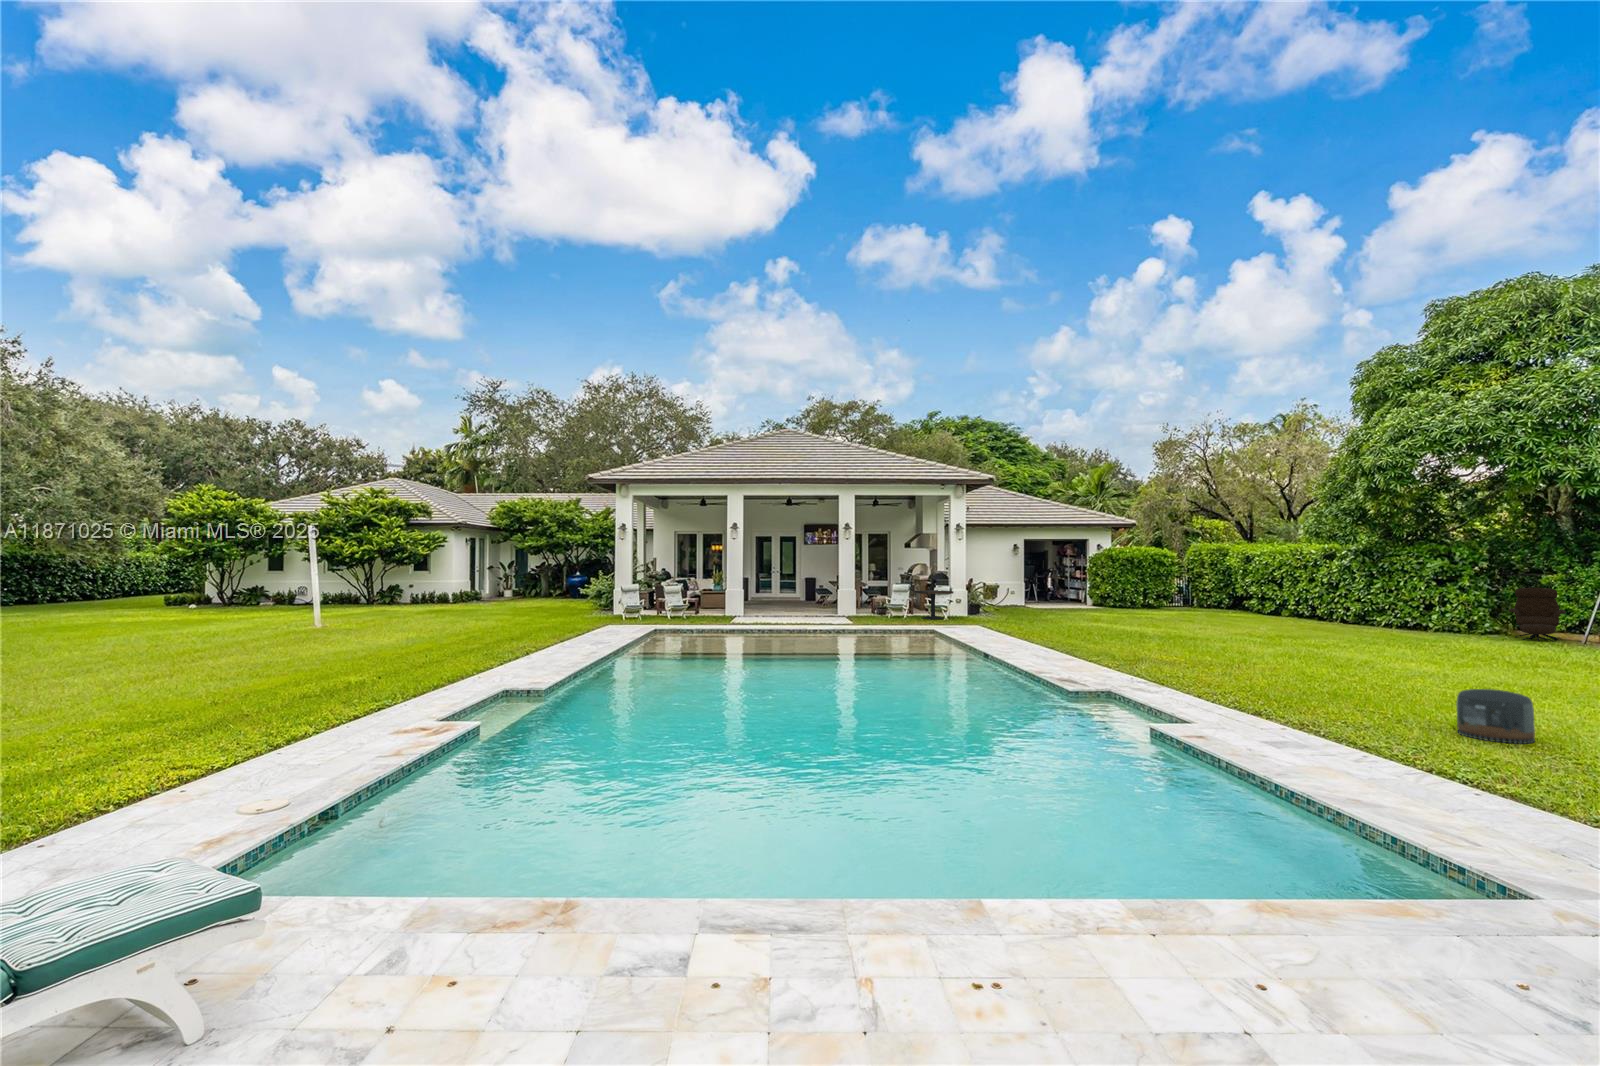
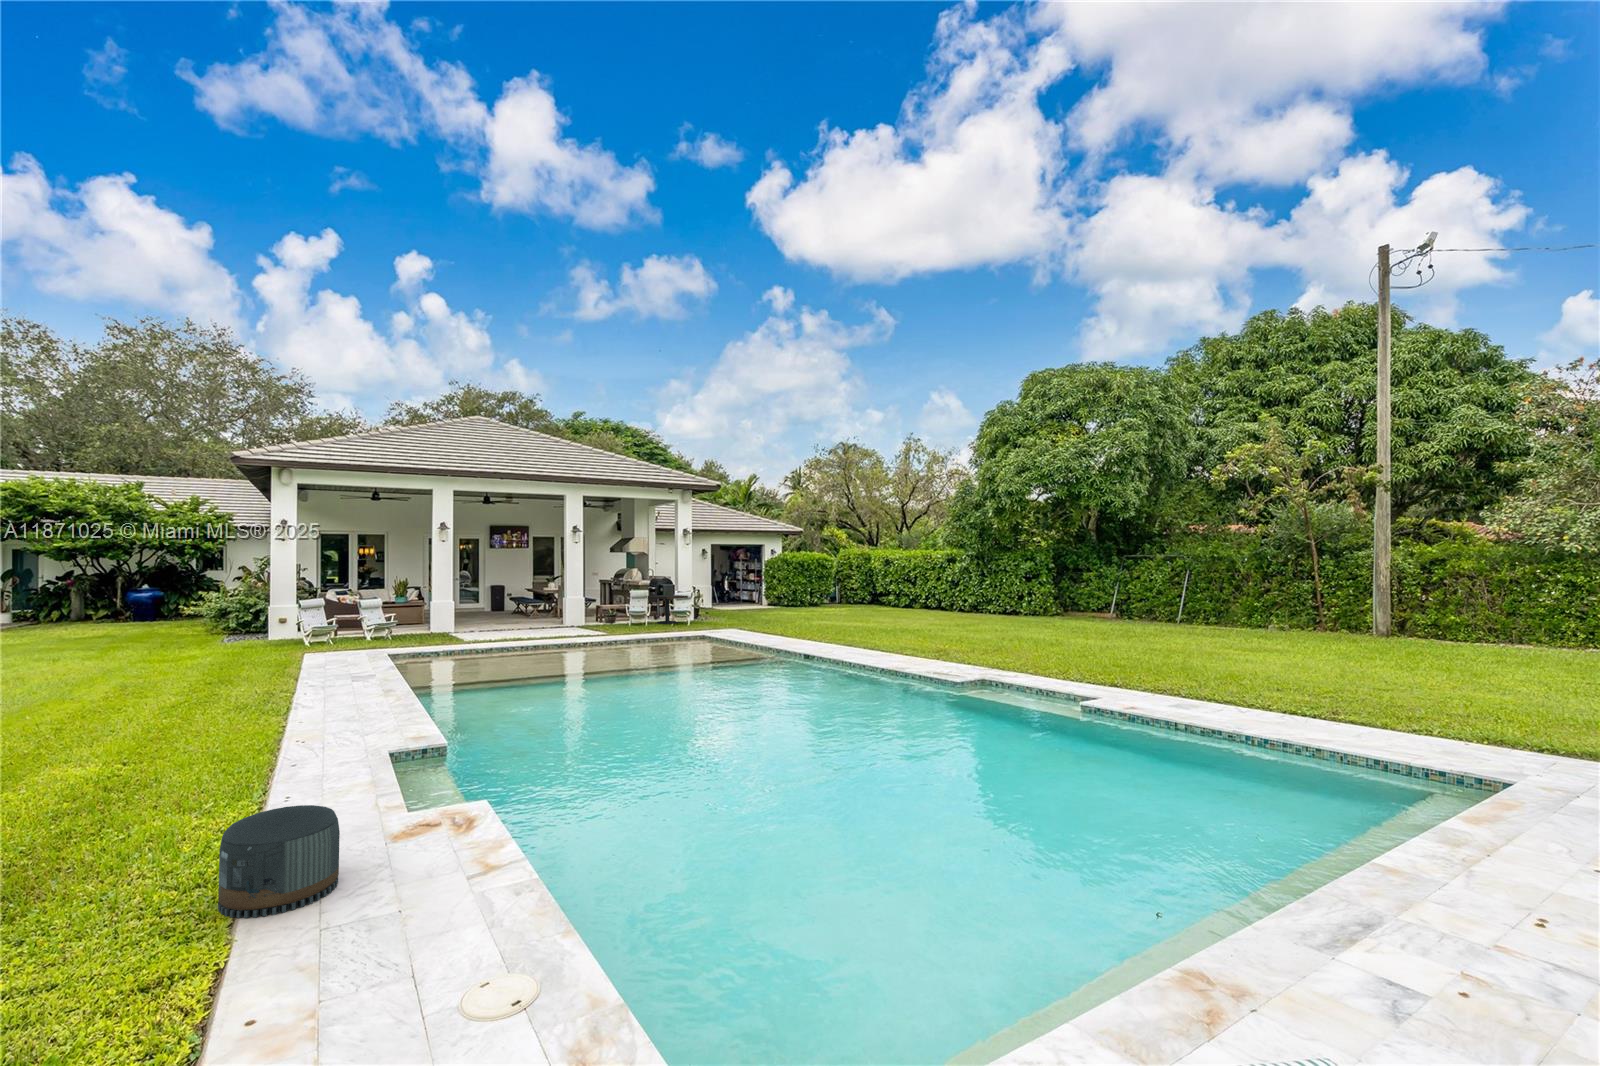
lounge chair: present [1509,588,1566,641] -> none [1068,582,1097,618]
pouf: present [1456,689,1535,744] -> present [218,805,340,918]

